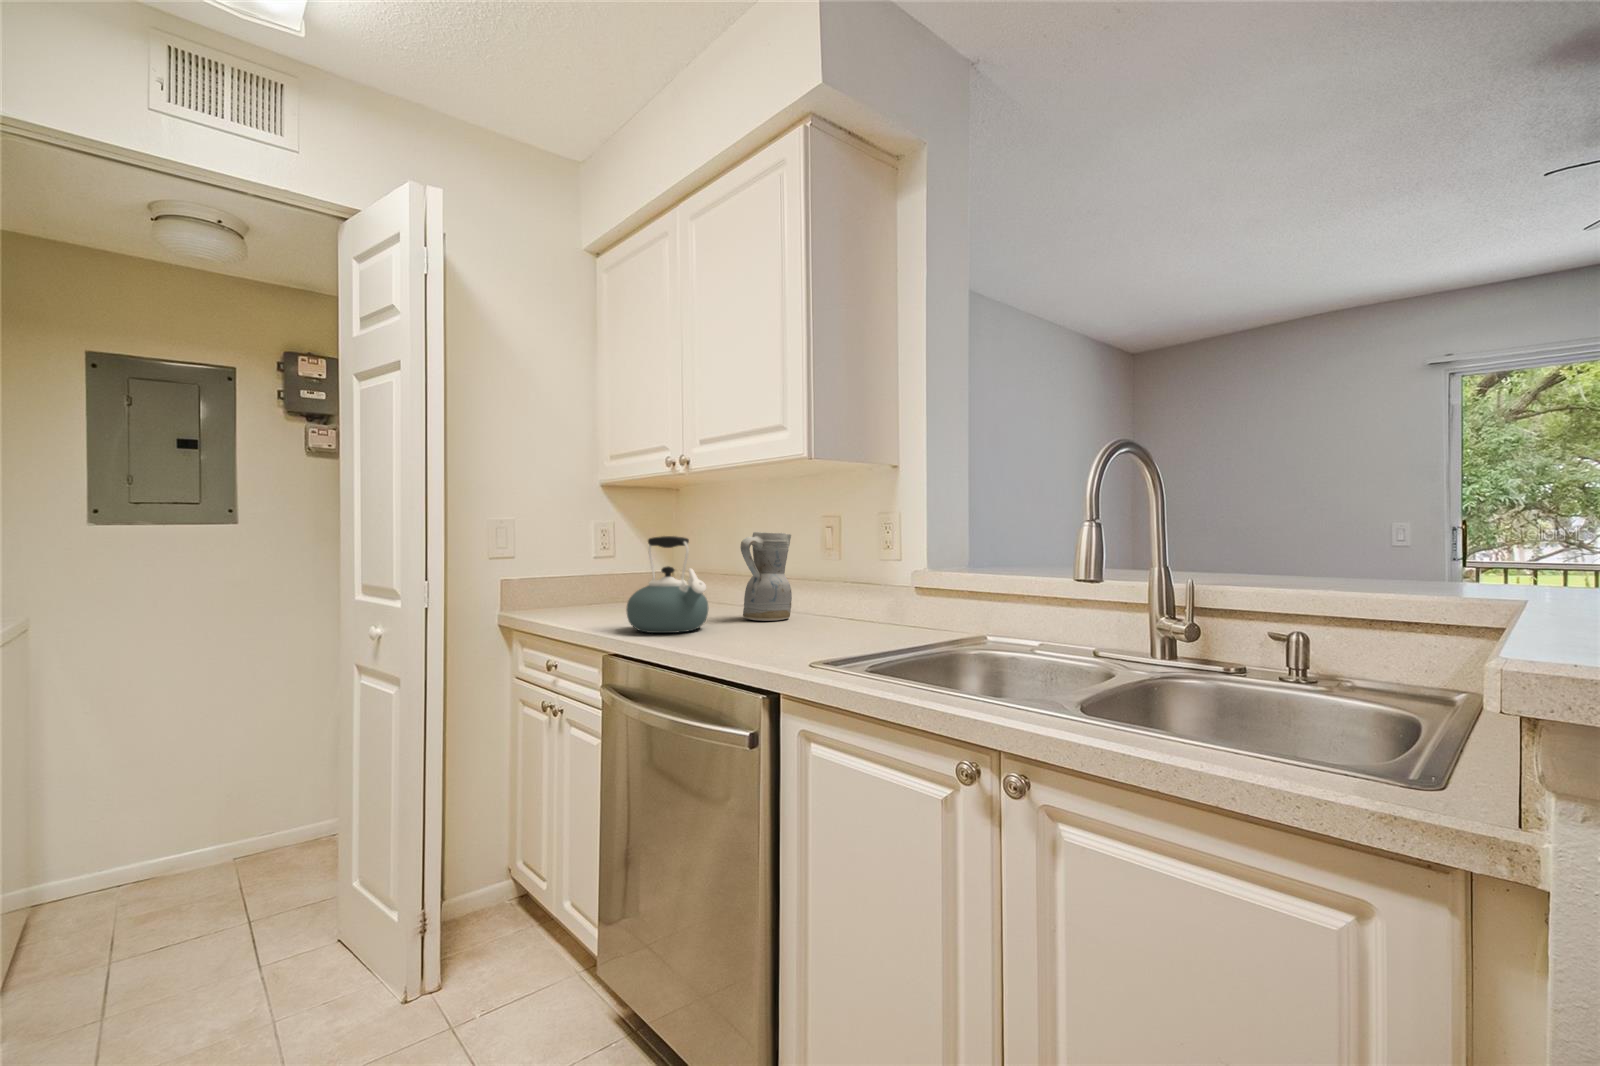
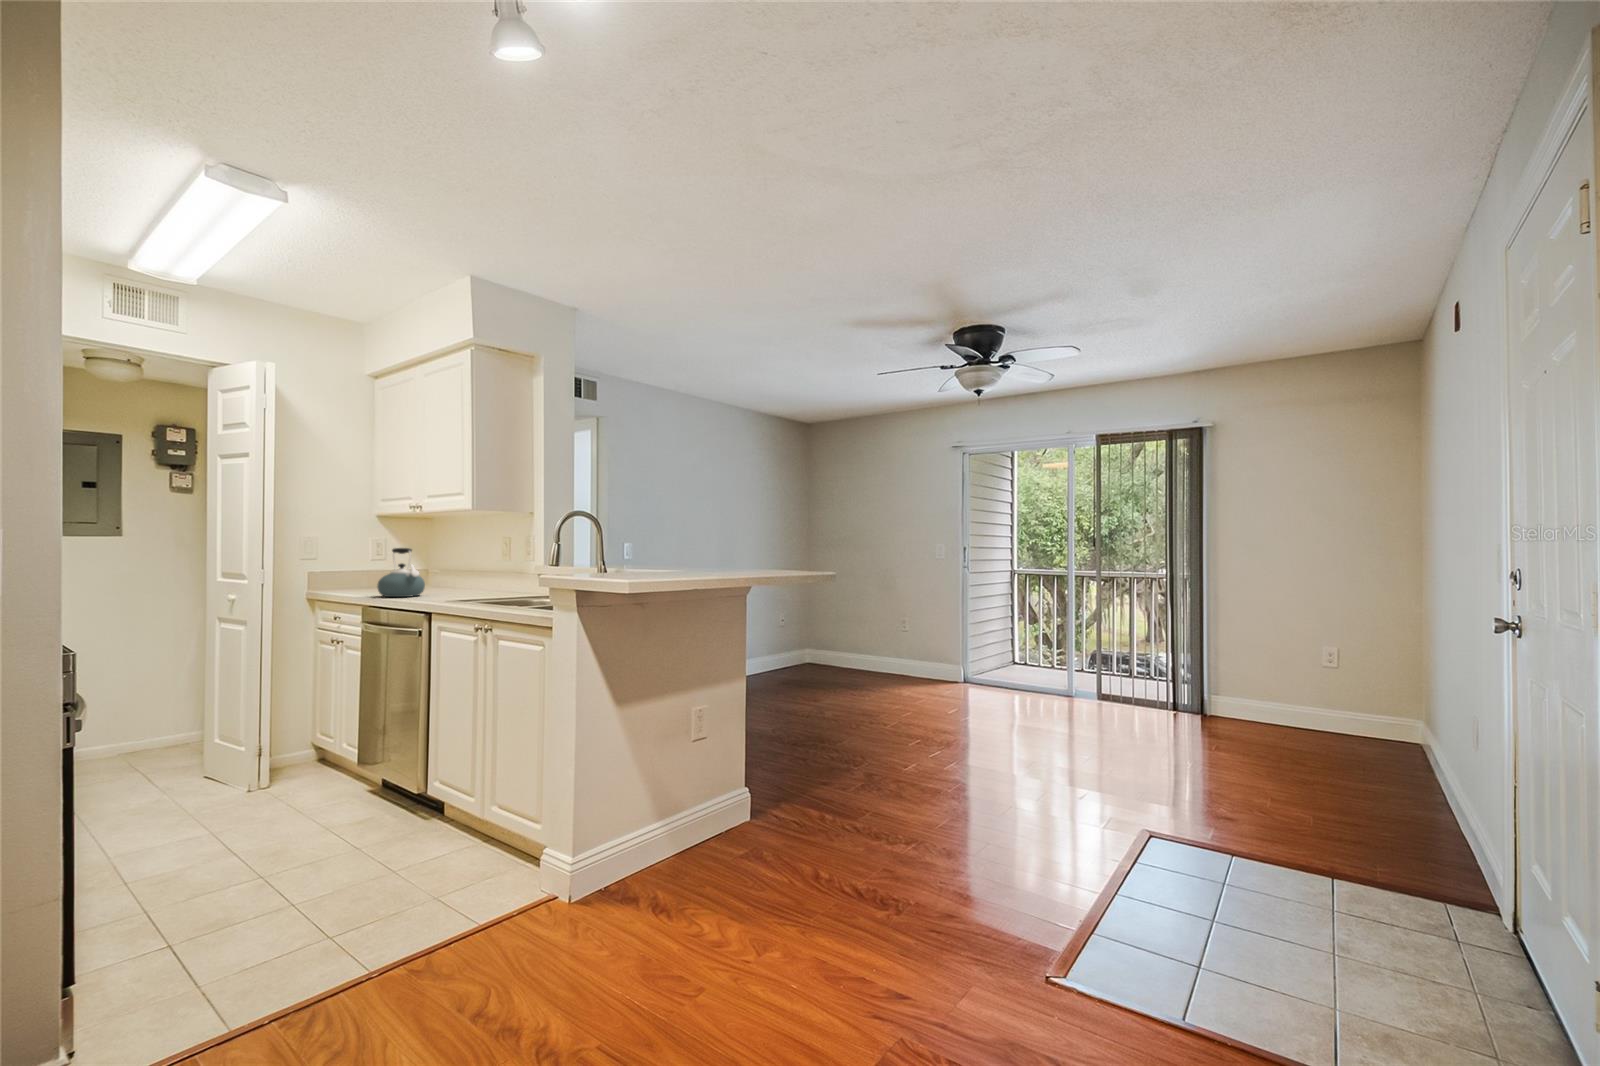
ceramic pitcher: present [740,532,792,621] -> none [448,545,482,593]

